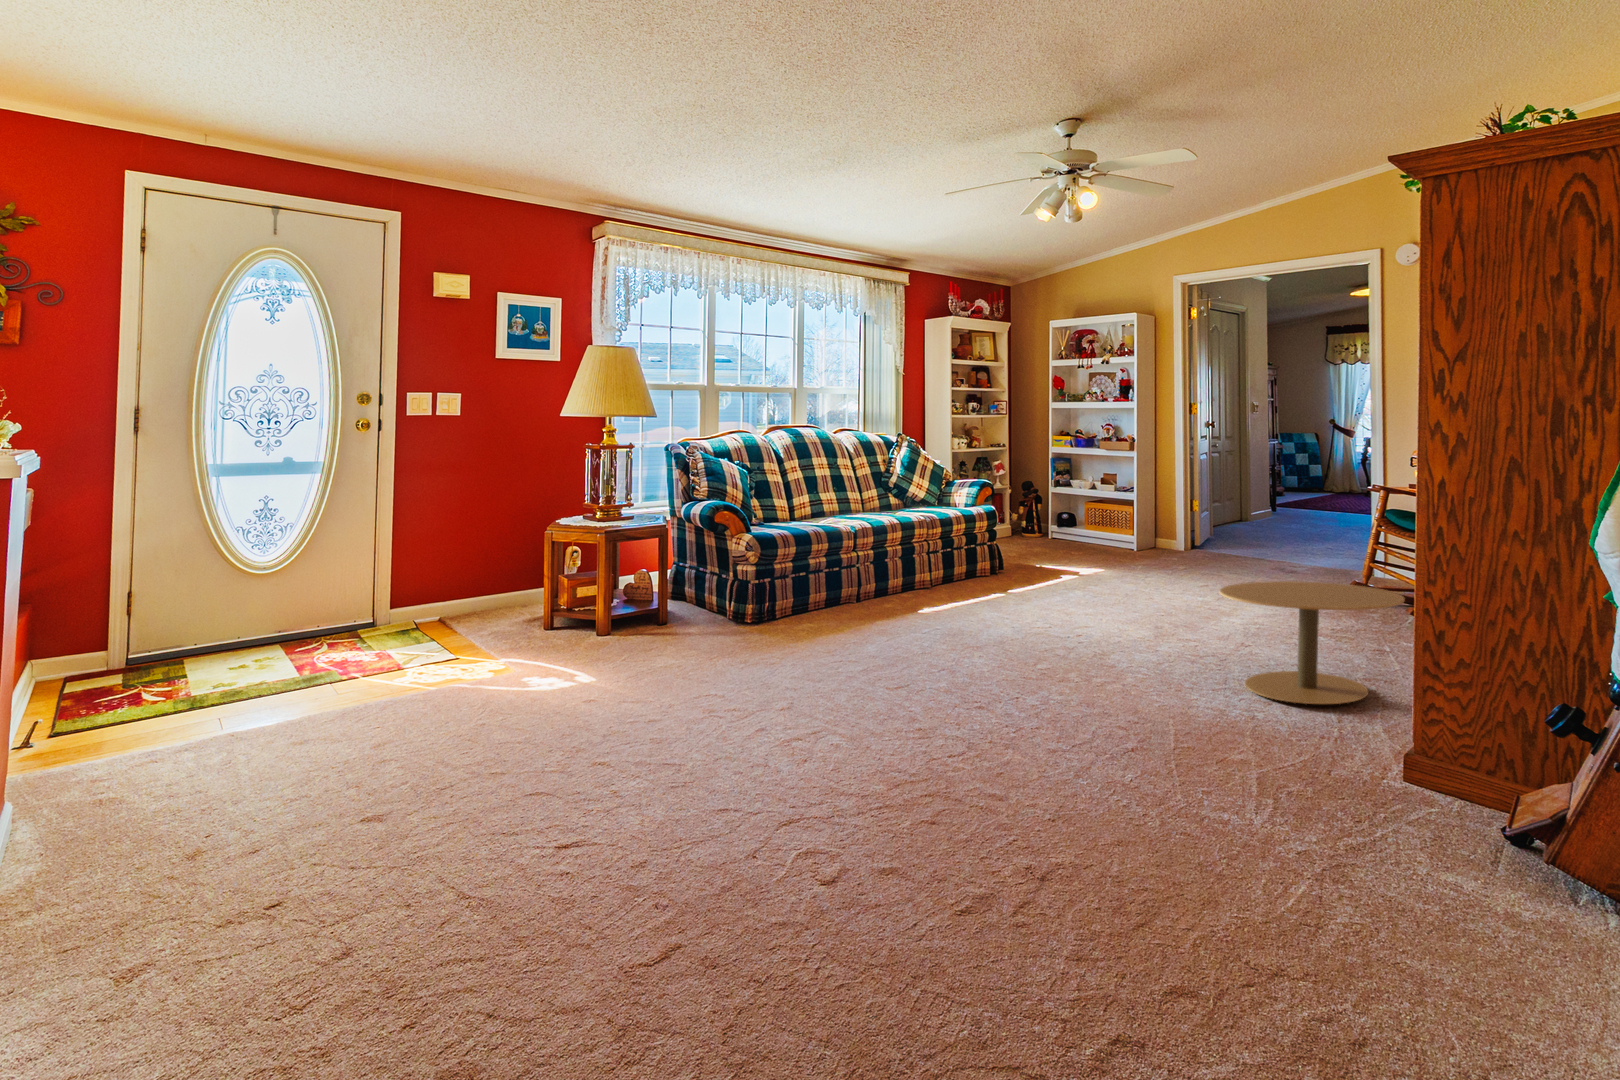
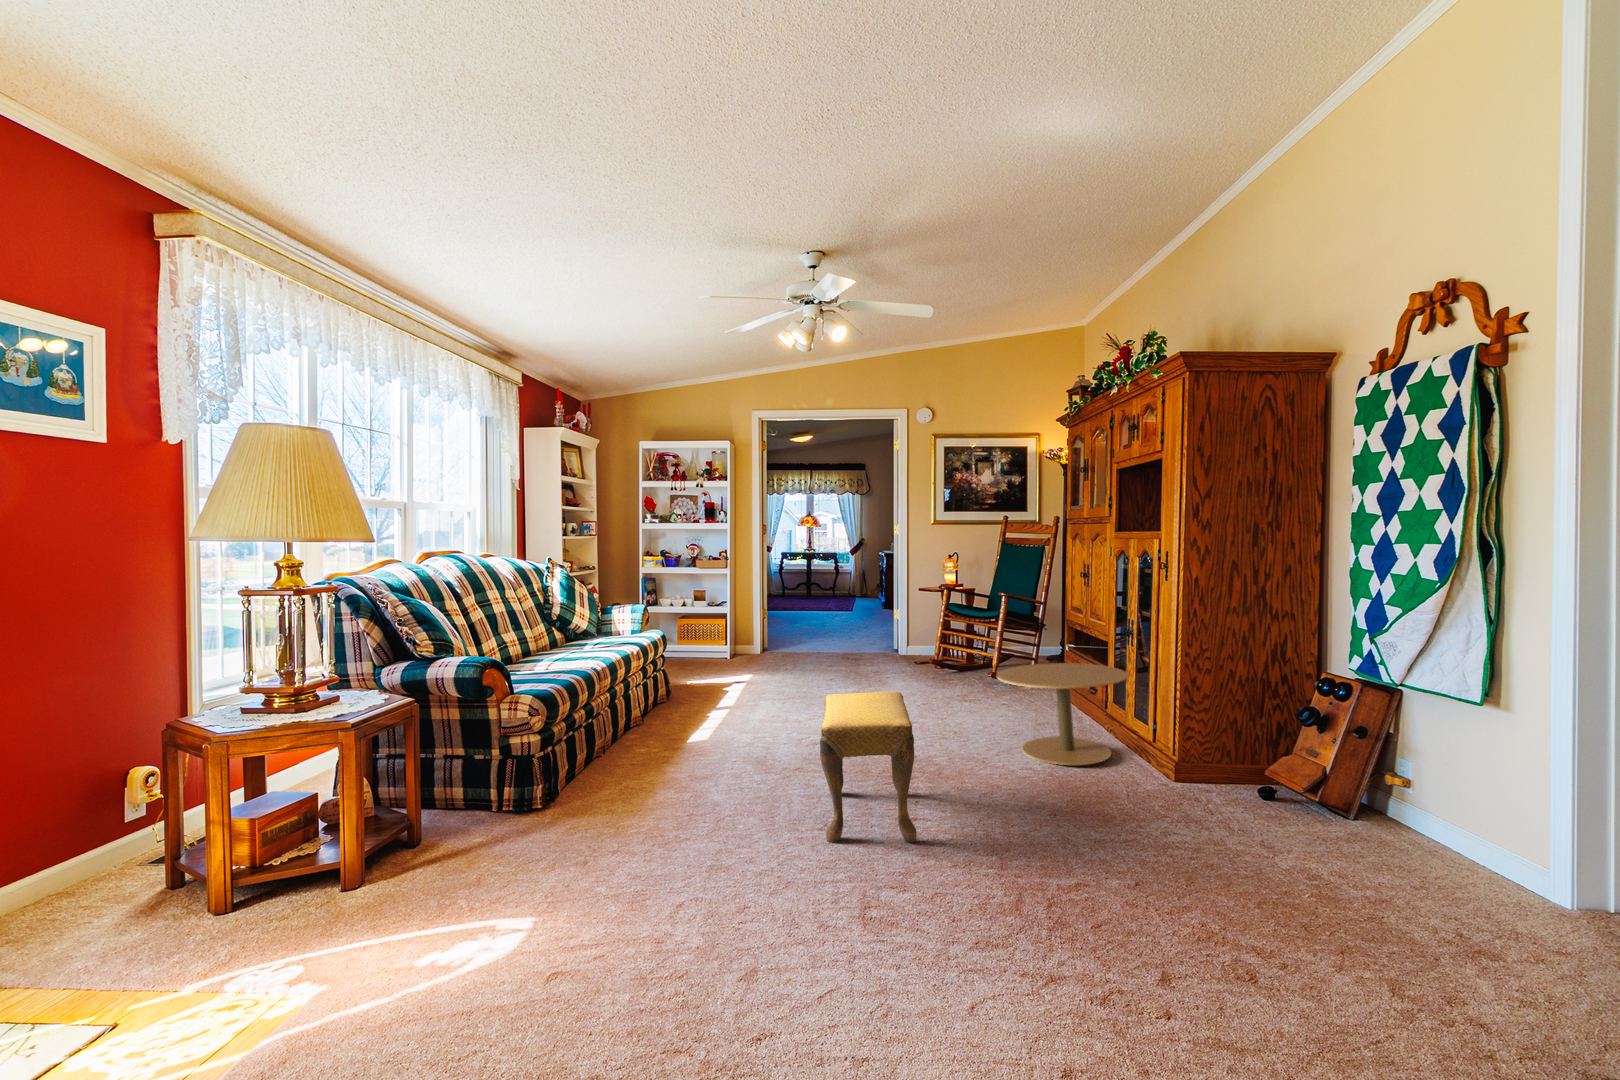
footstool: none [897,568,1035,699] -> present [820,692,917,843]

